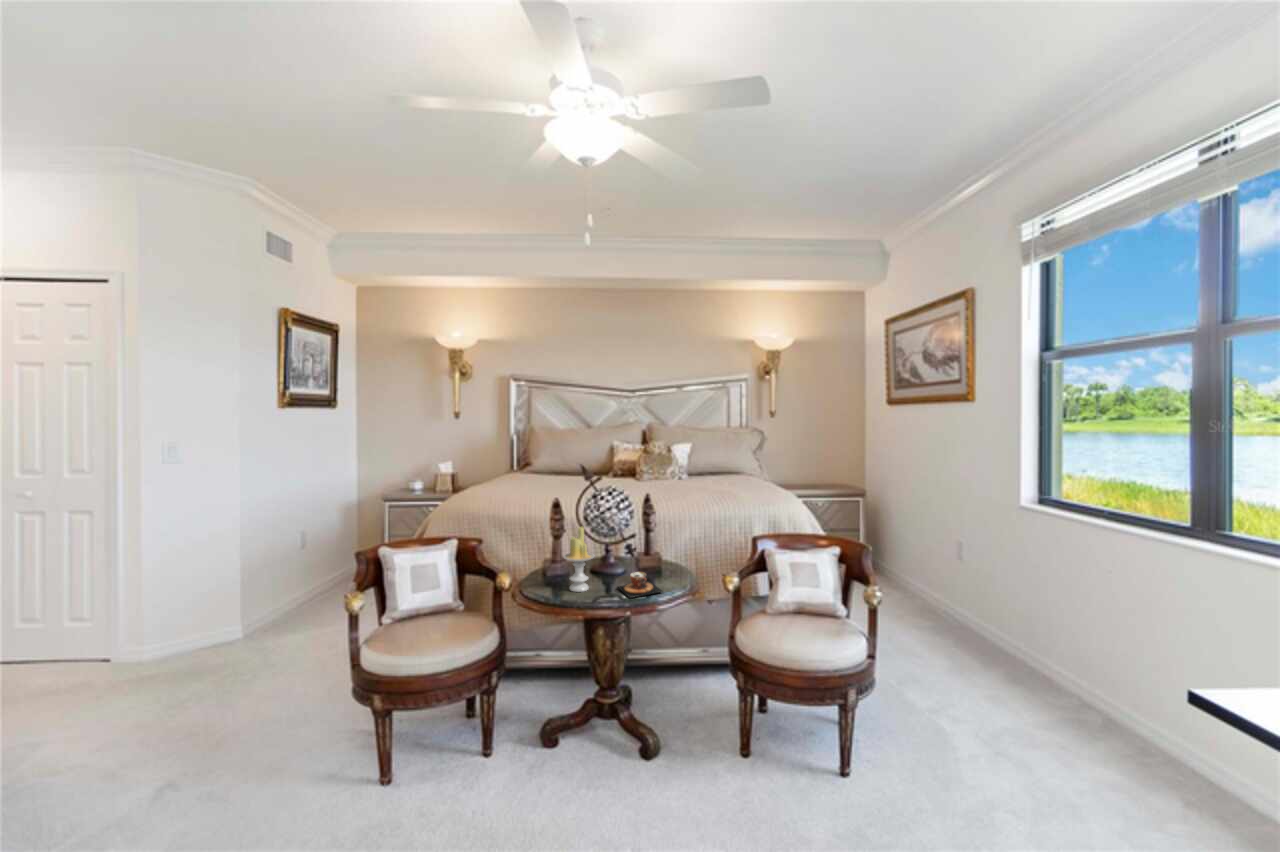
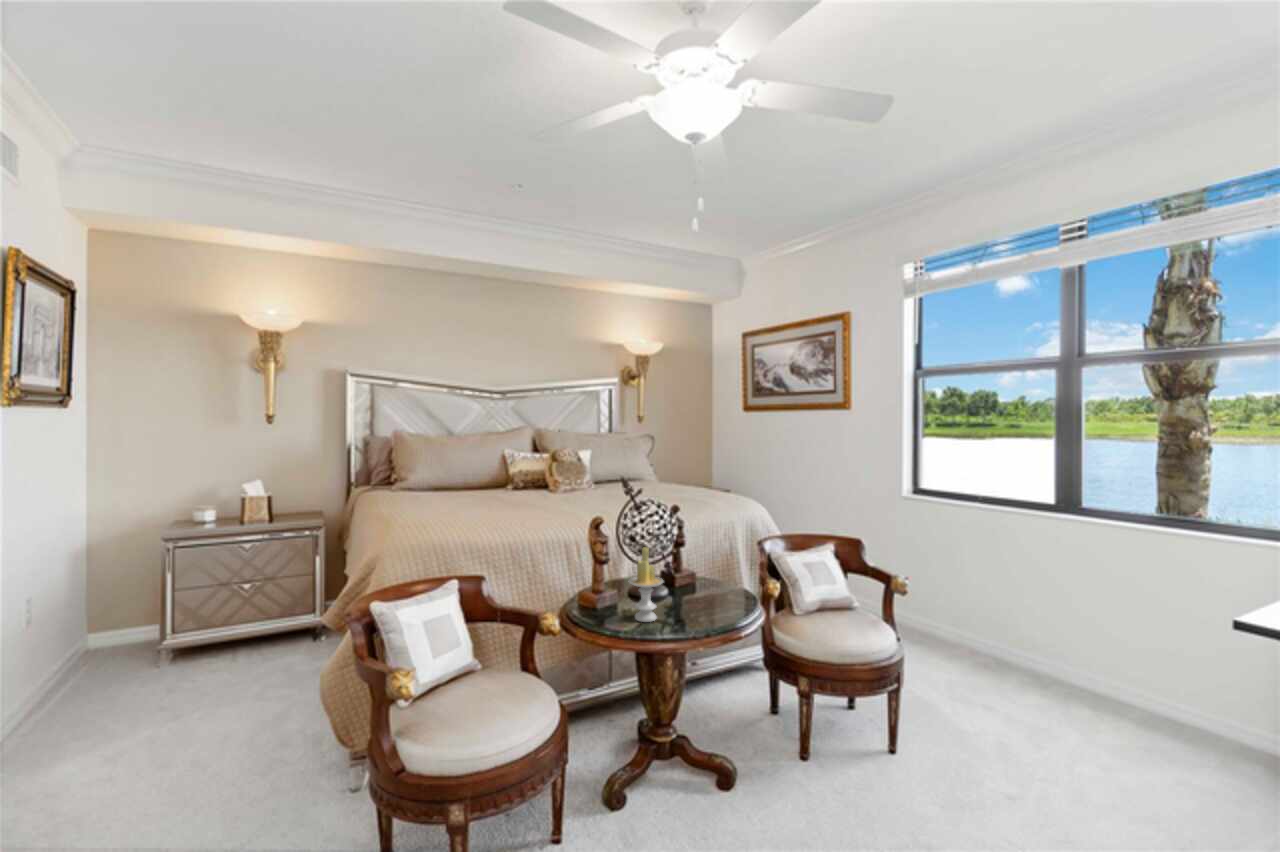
teacup: present [619,572,662,598] -> none [683,590,736,619]

